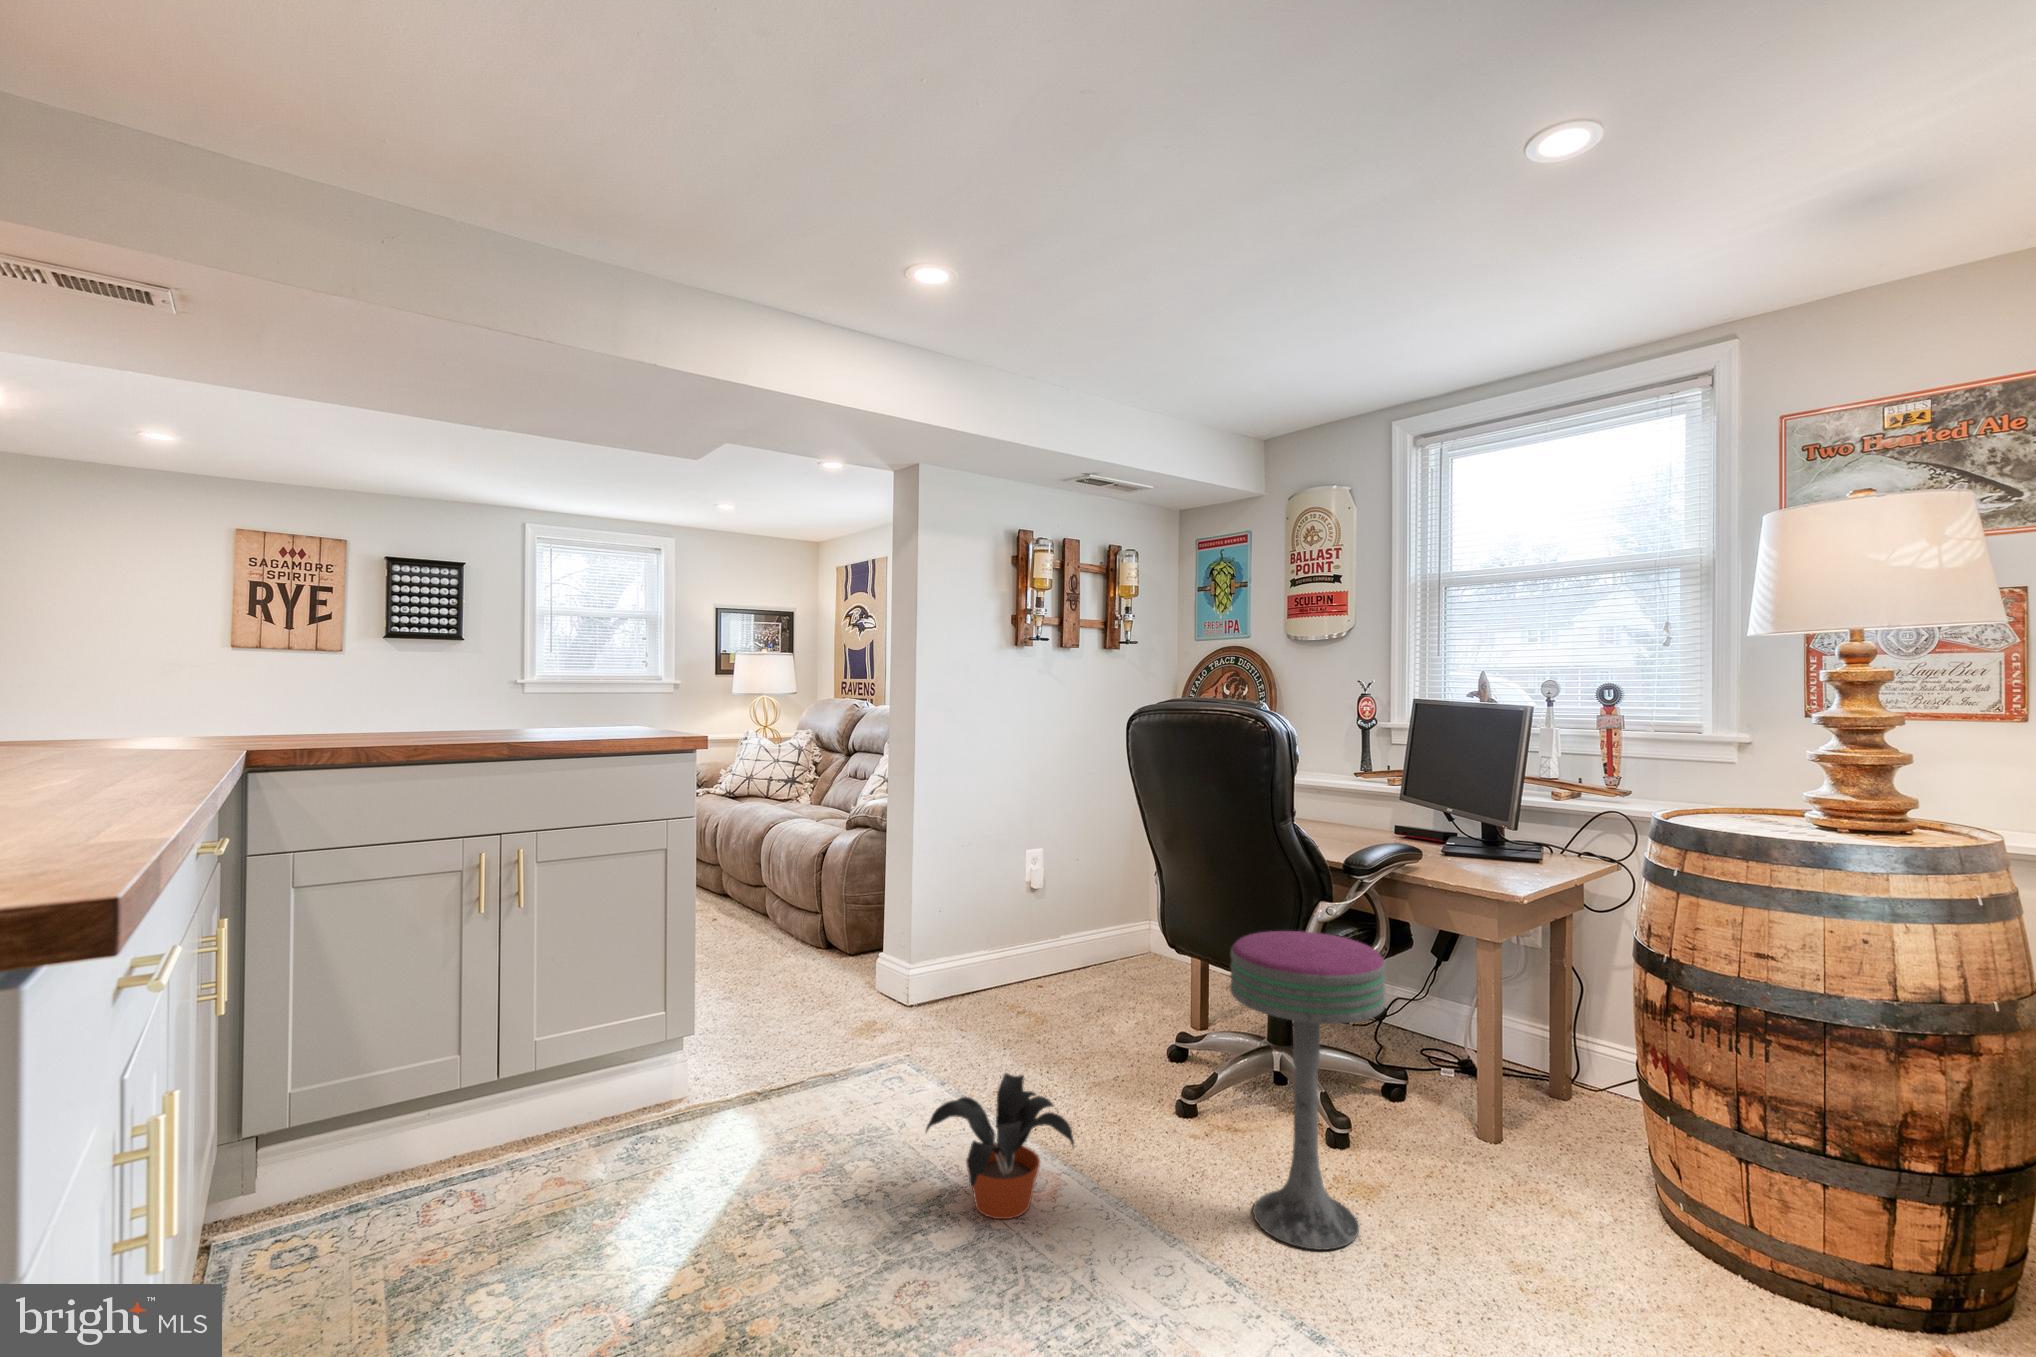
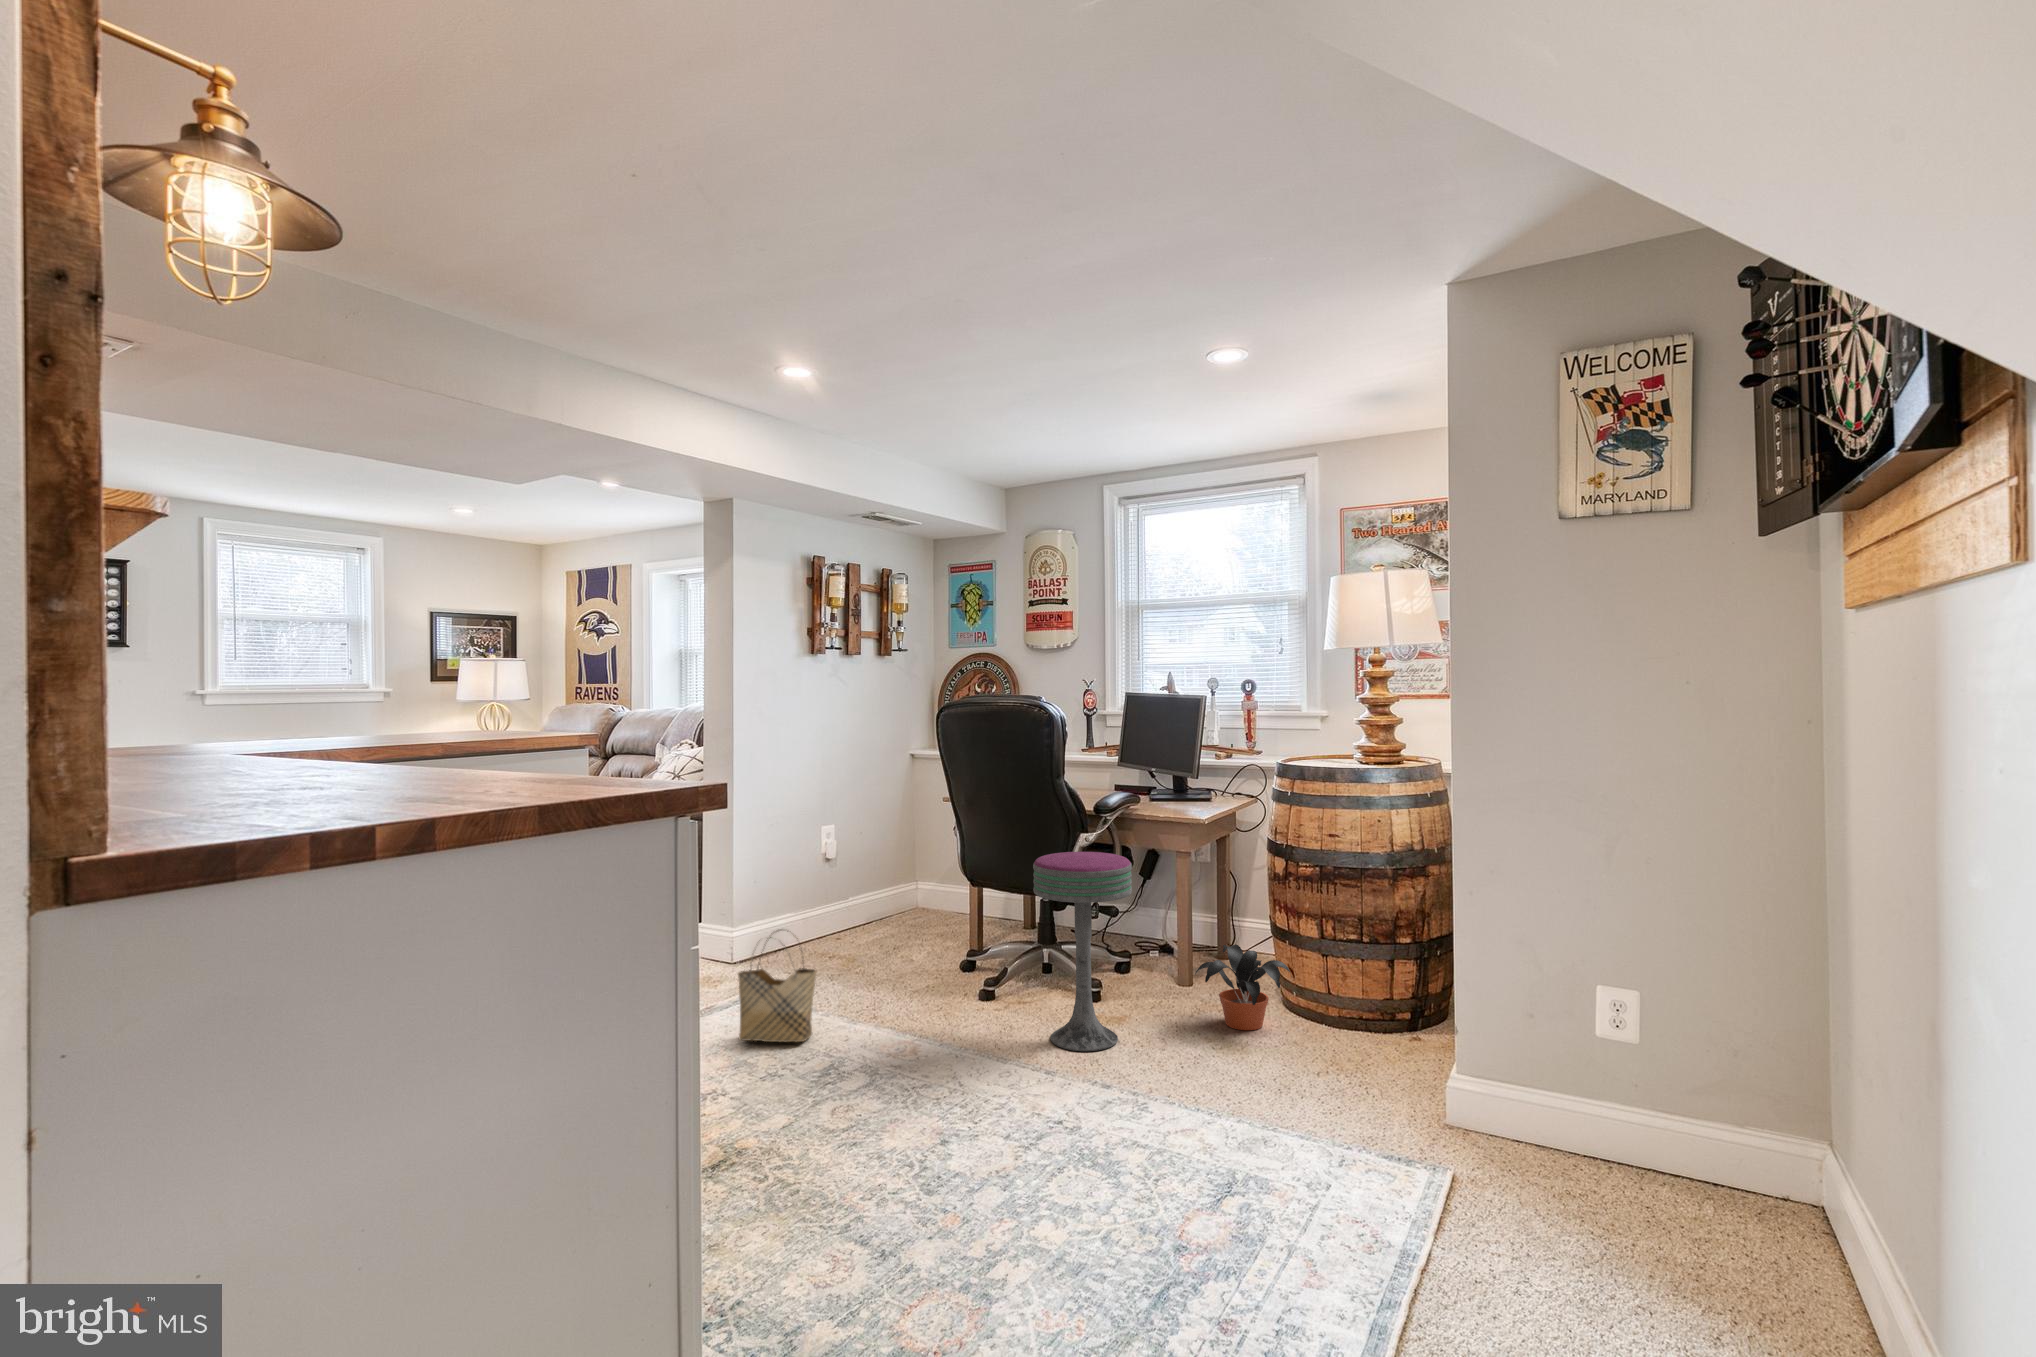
woven basket: none [845,992,943,1148] -> present [738,929,816,1042]
potted plant: present [926,1073,1074,1219] -> present [1195,945,1290,1030]

